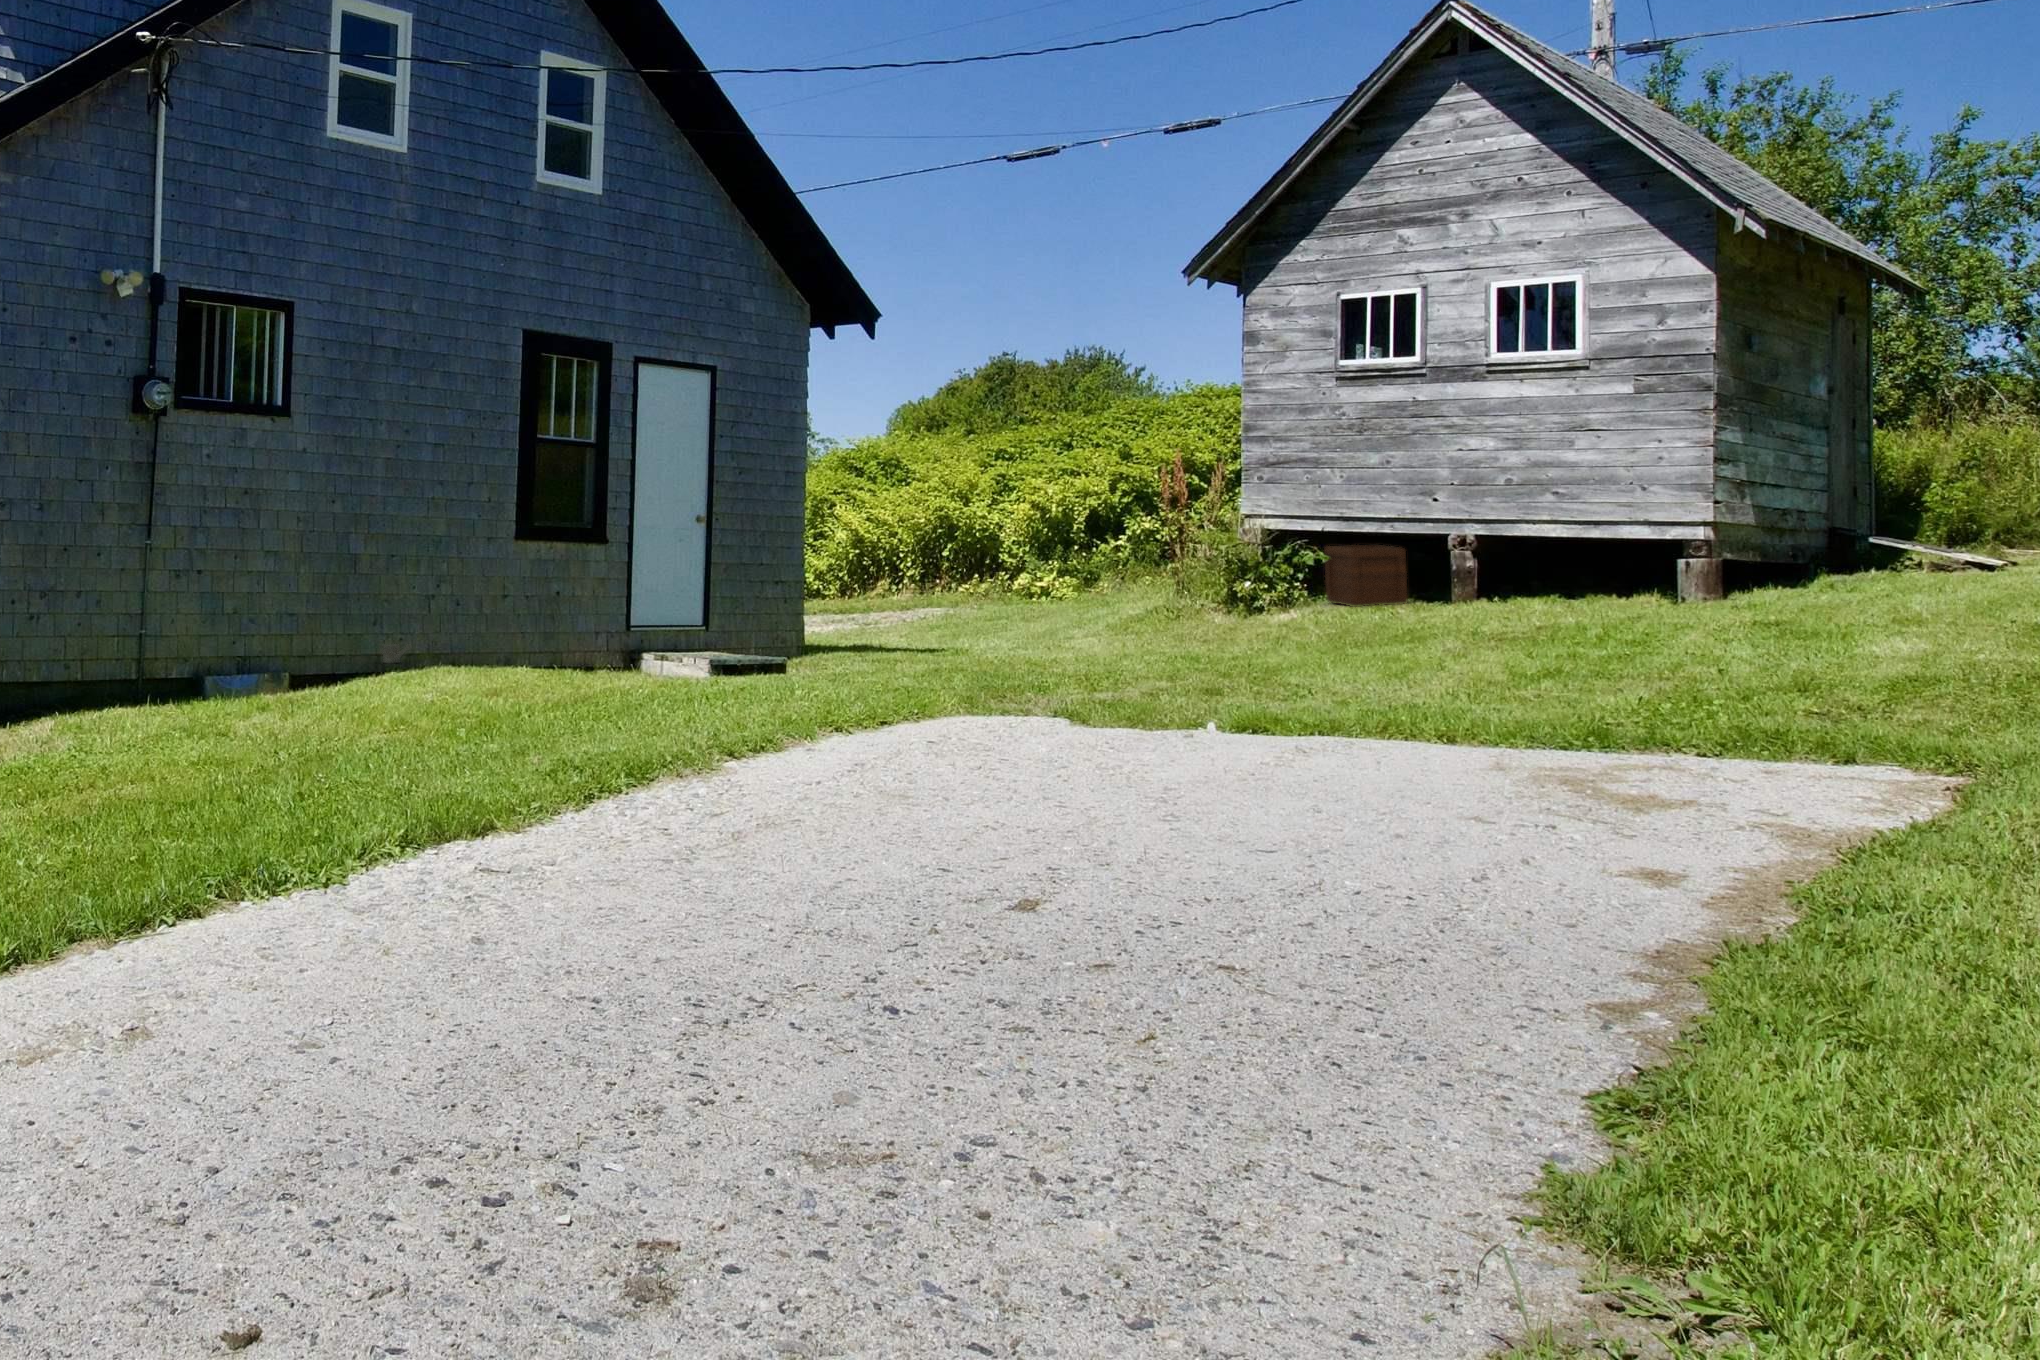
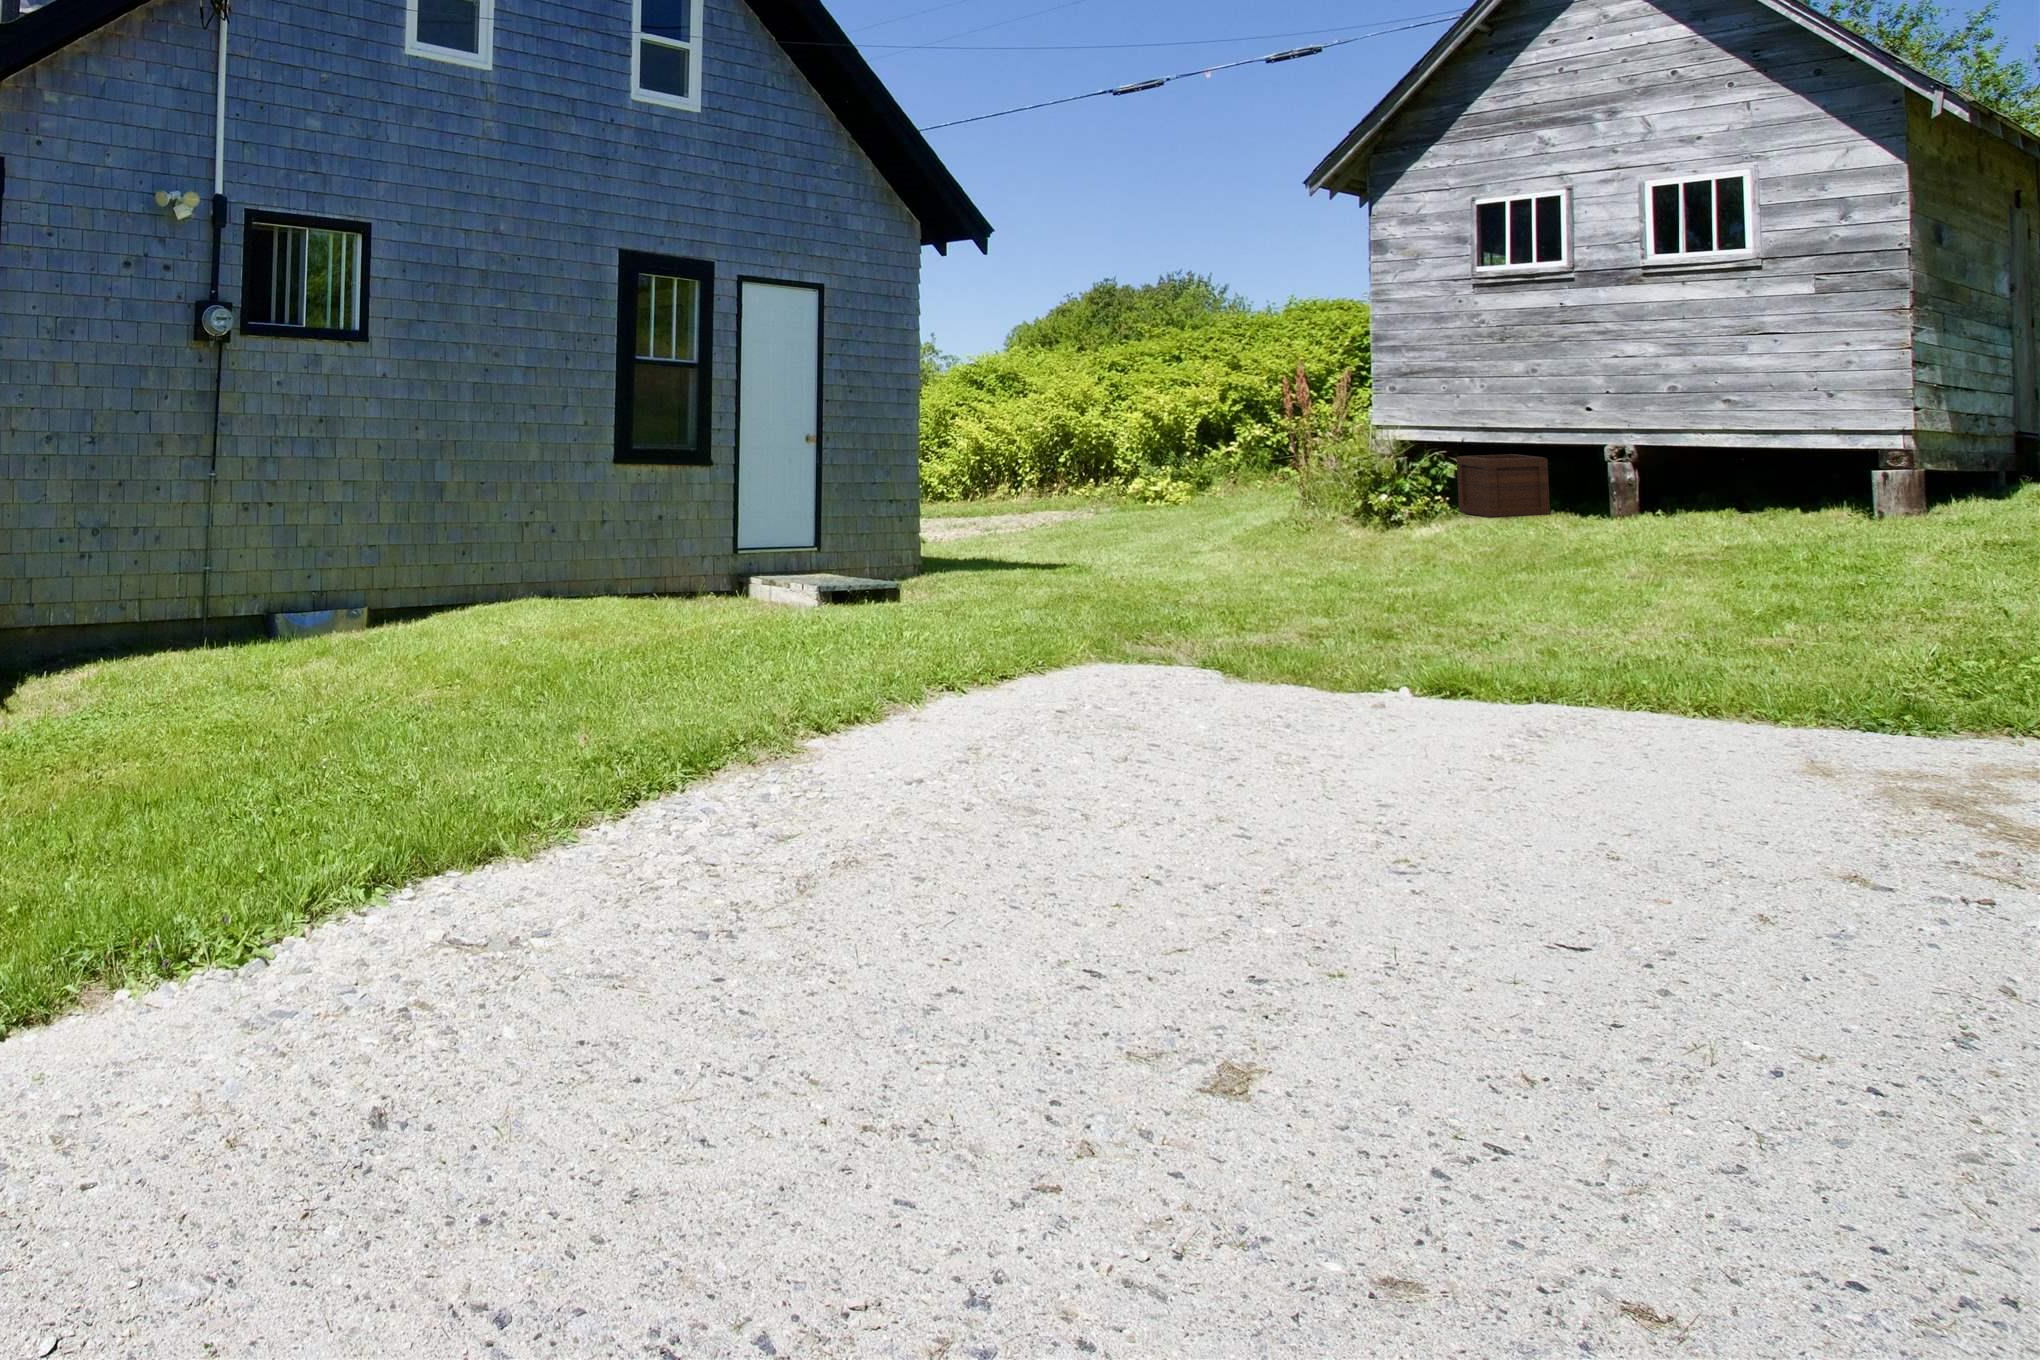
watering can: present [380,644,411,664] -> none [470,569,500,589]

